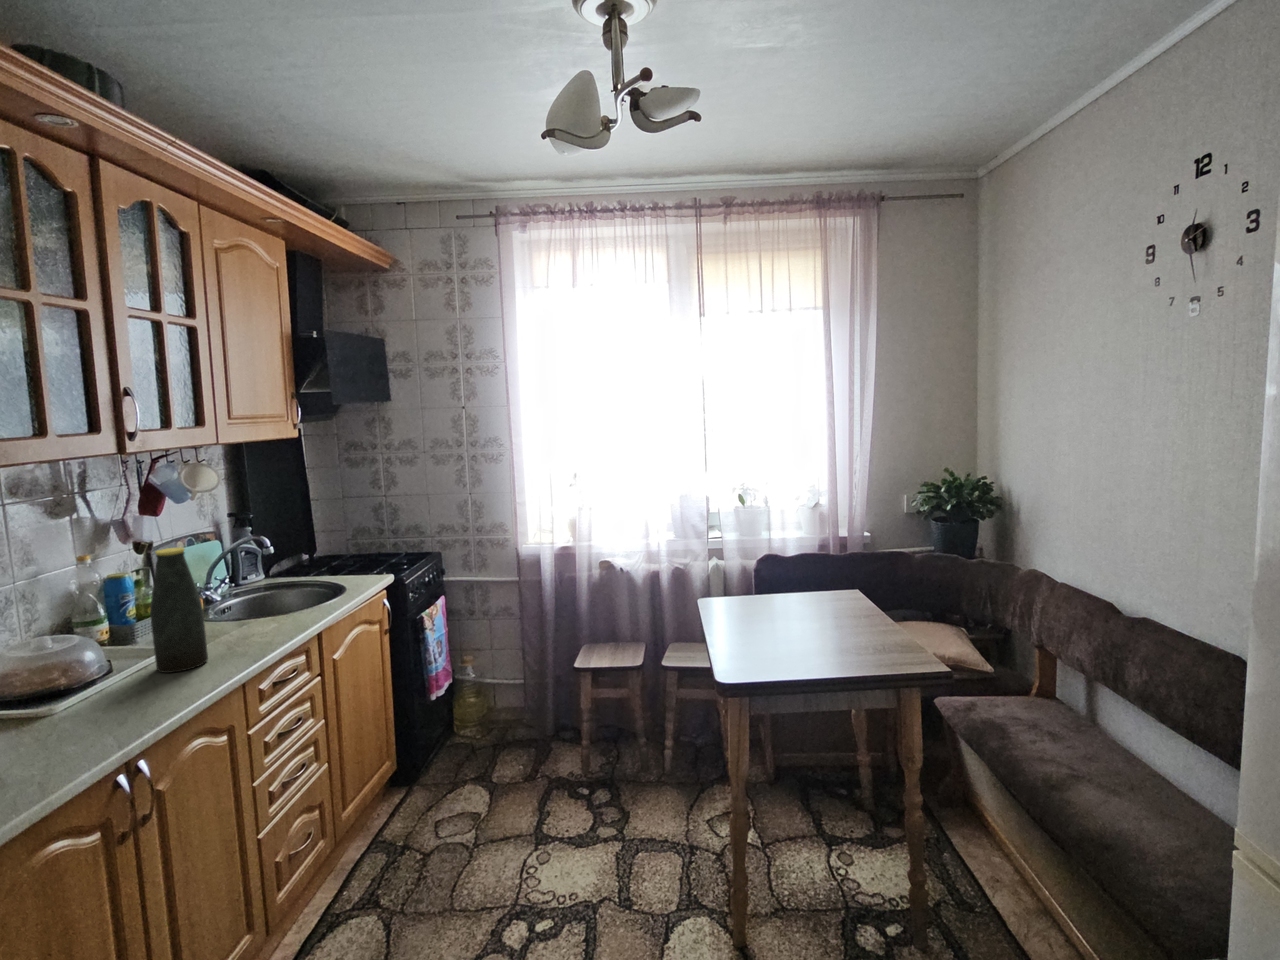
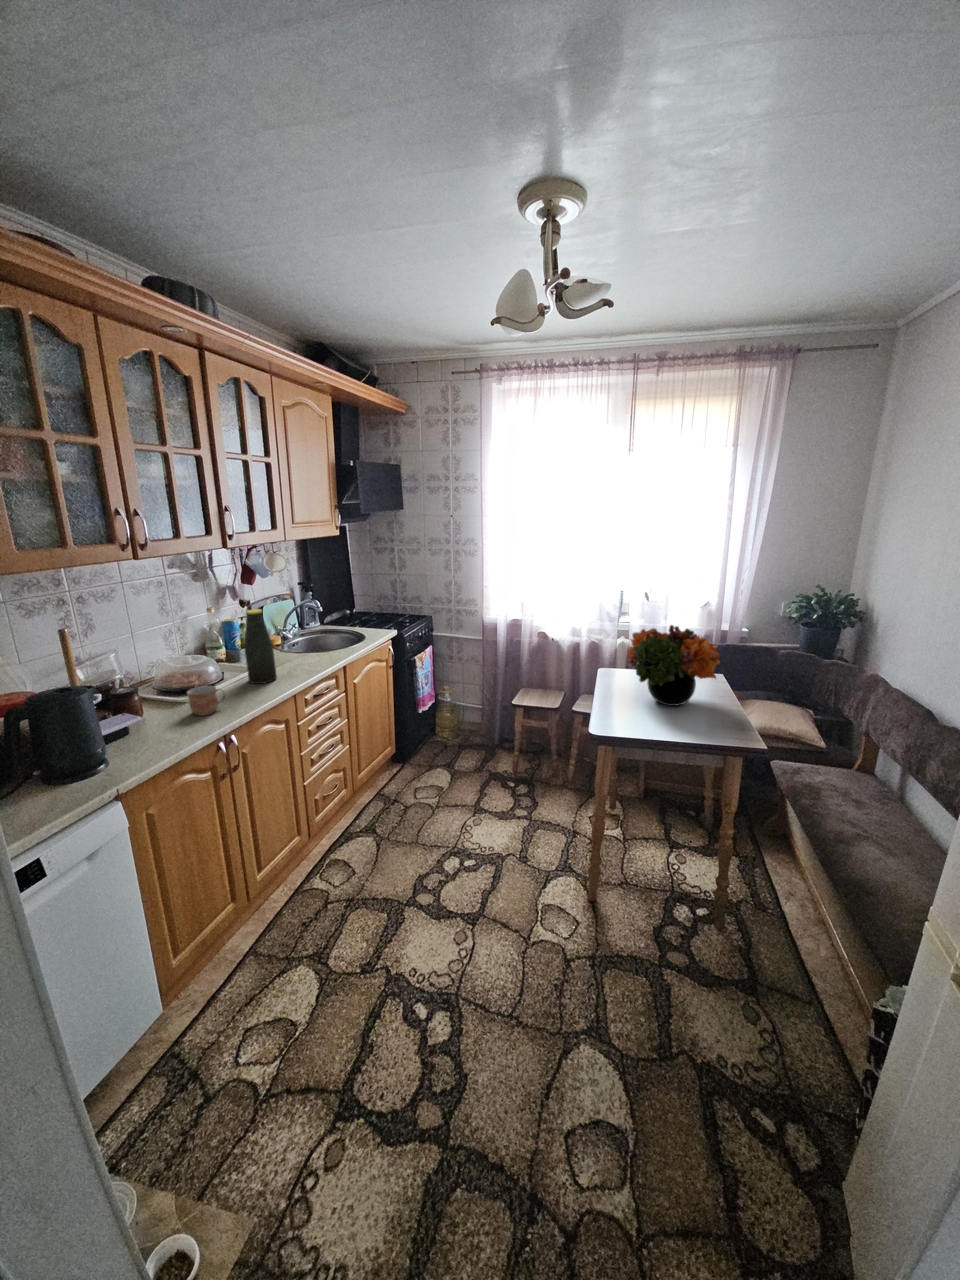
flower arrangement: none [744,523,867,632] -> present [626,625,720,706]
mug: none [46,679,121,734] -> present [187,686,225,716]

